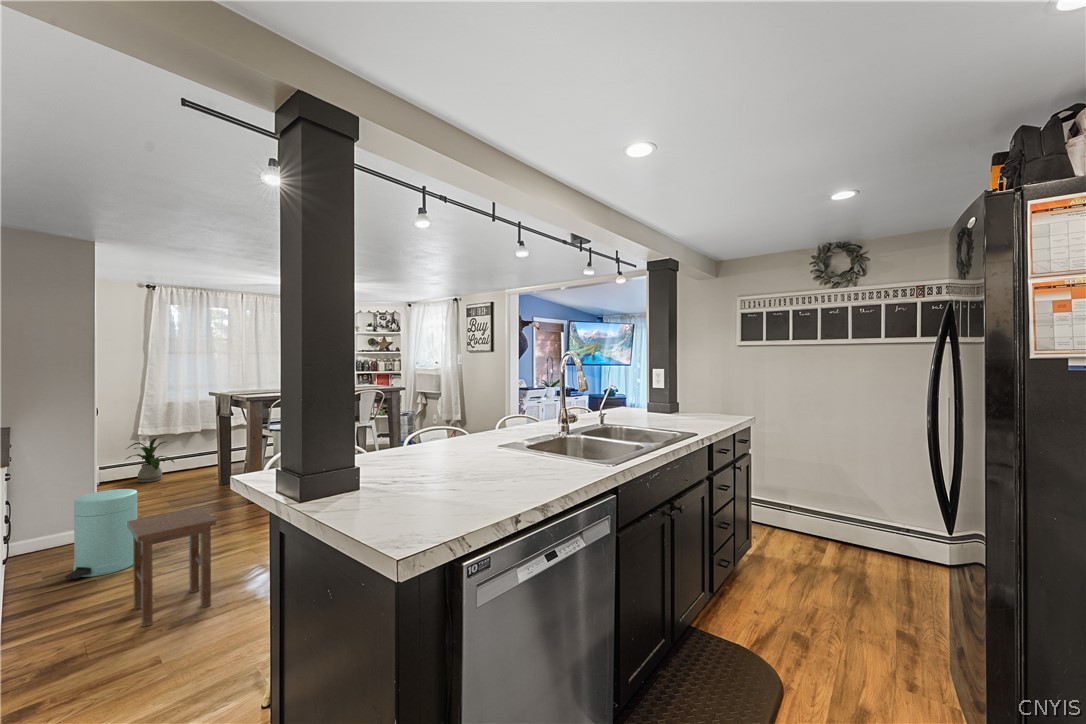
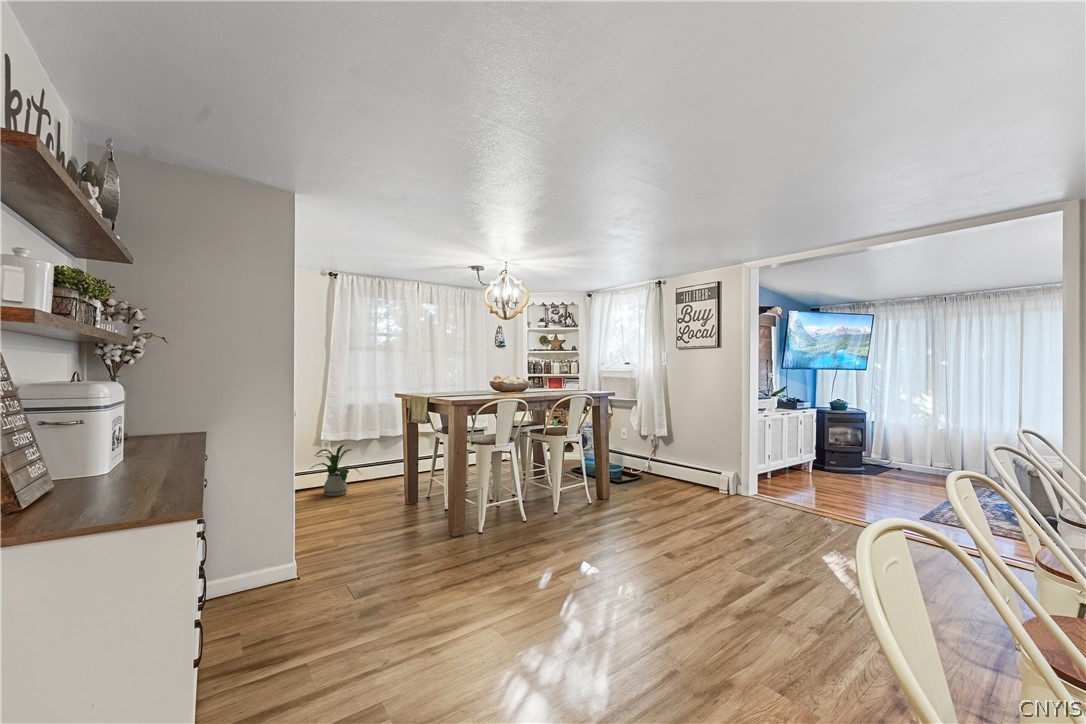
trash can: present [65,489,138,579] -> none [346,494,409,602]
stool: present [127,507,216,627] -> none [454,518,566,674]

